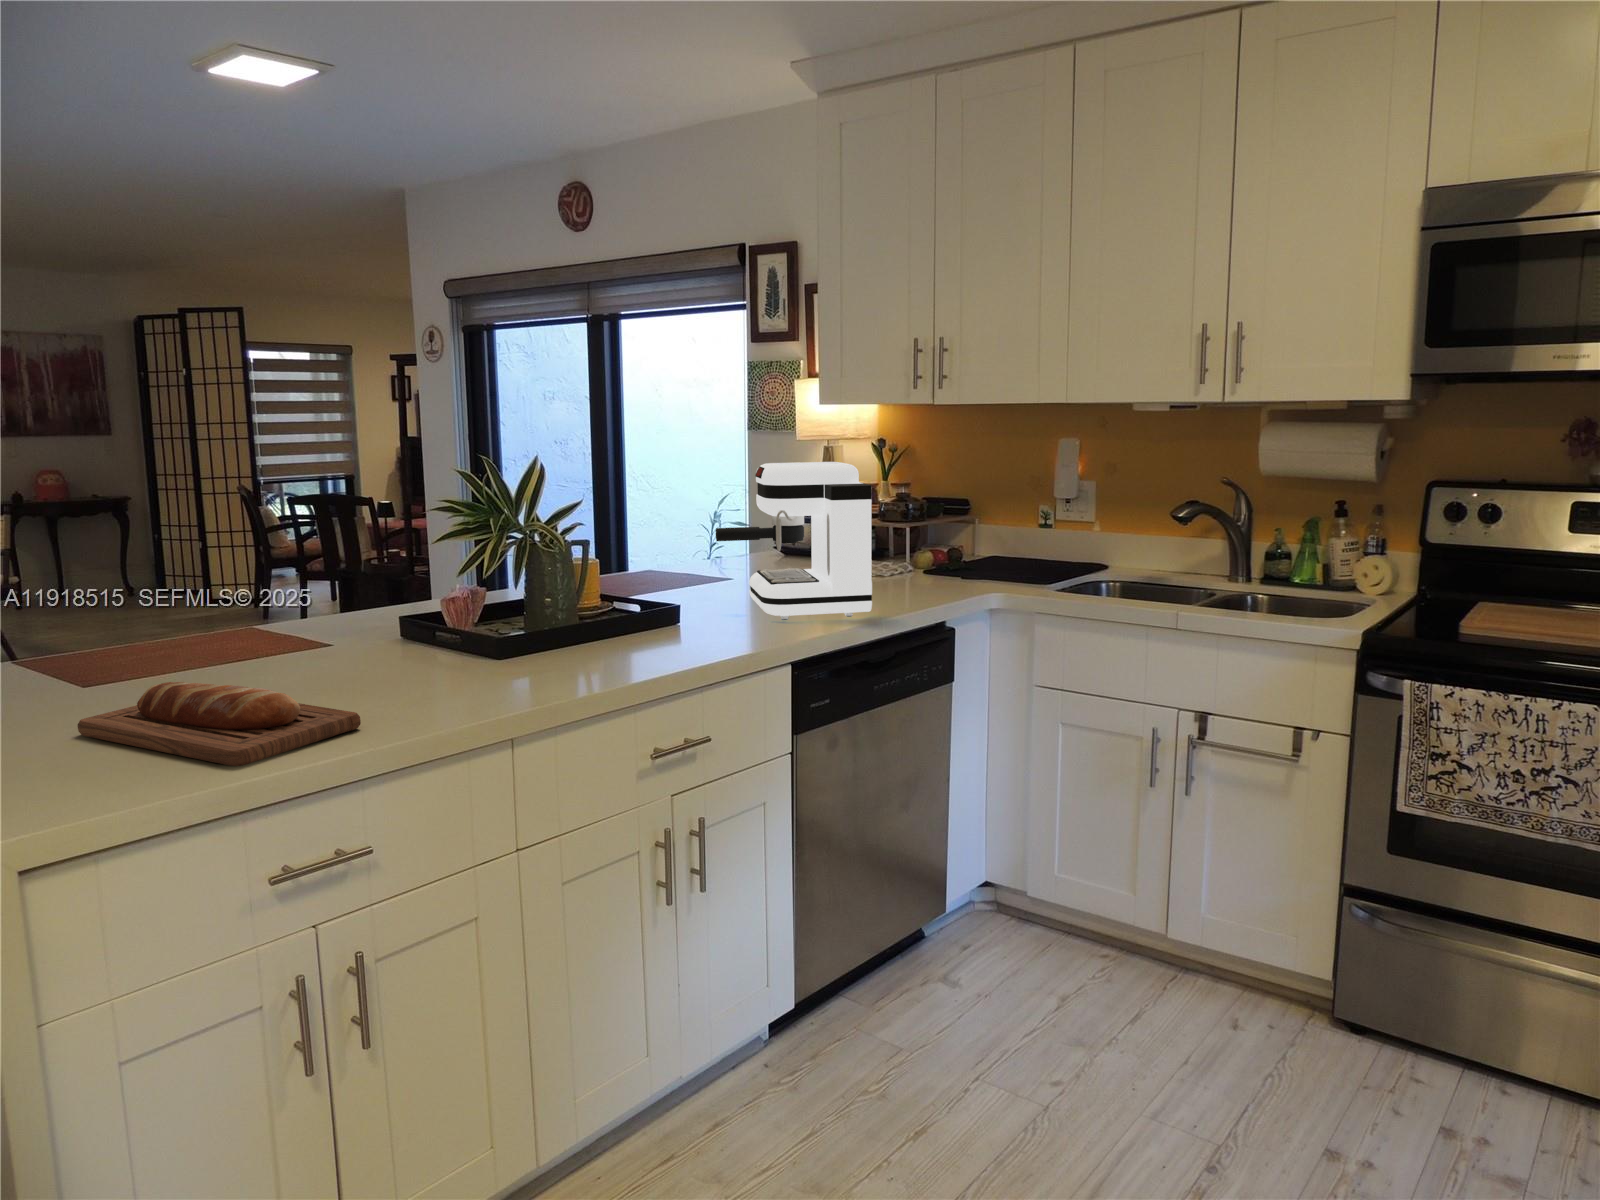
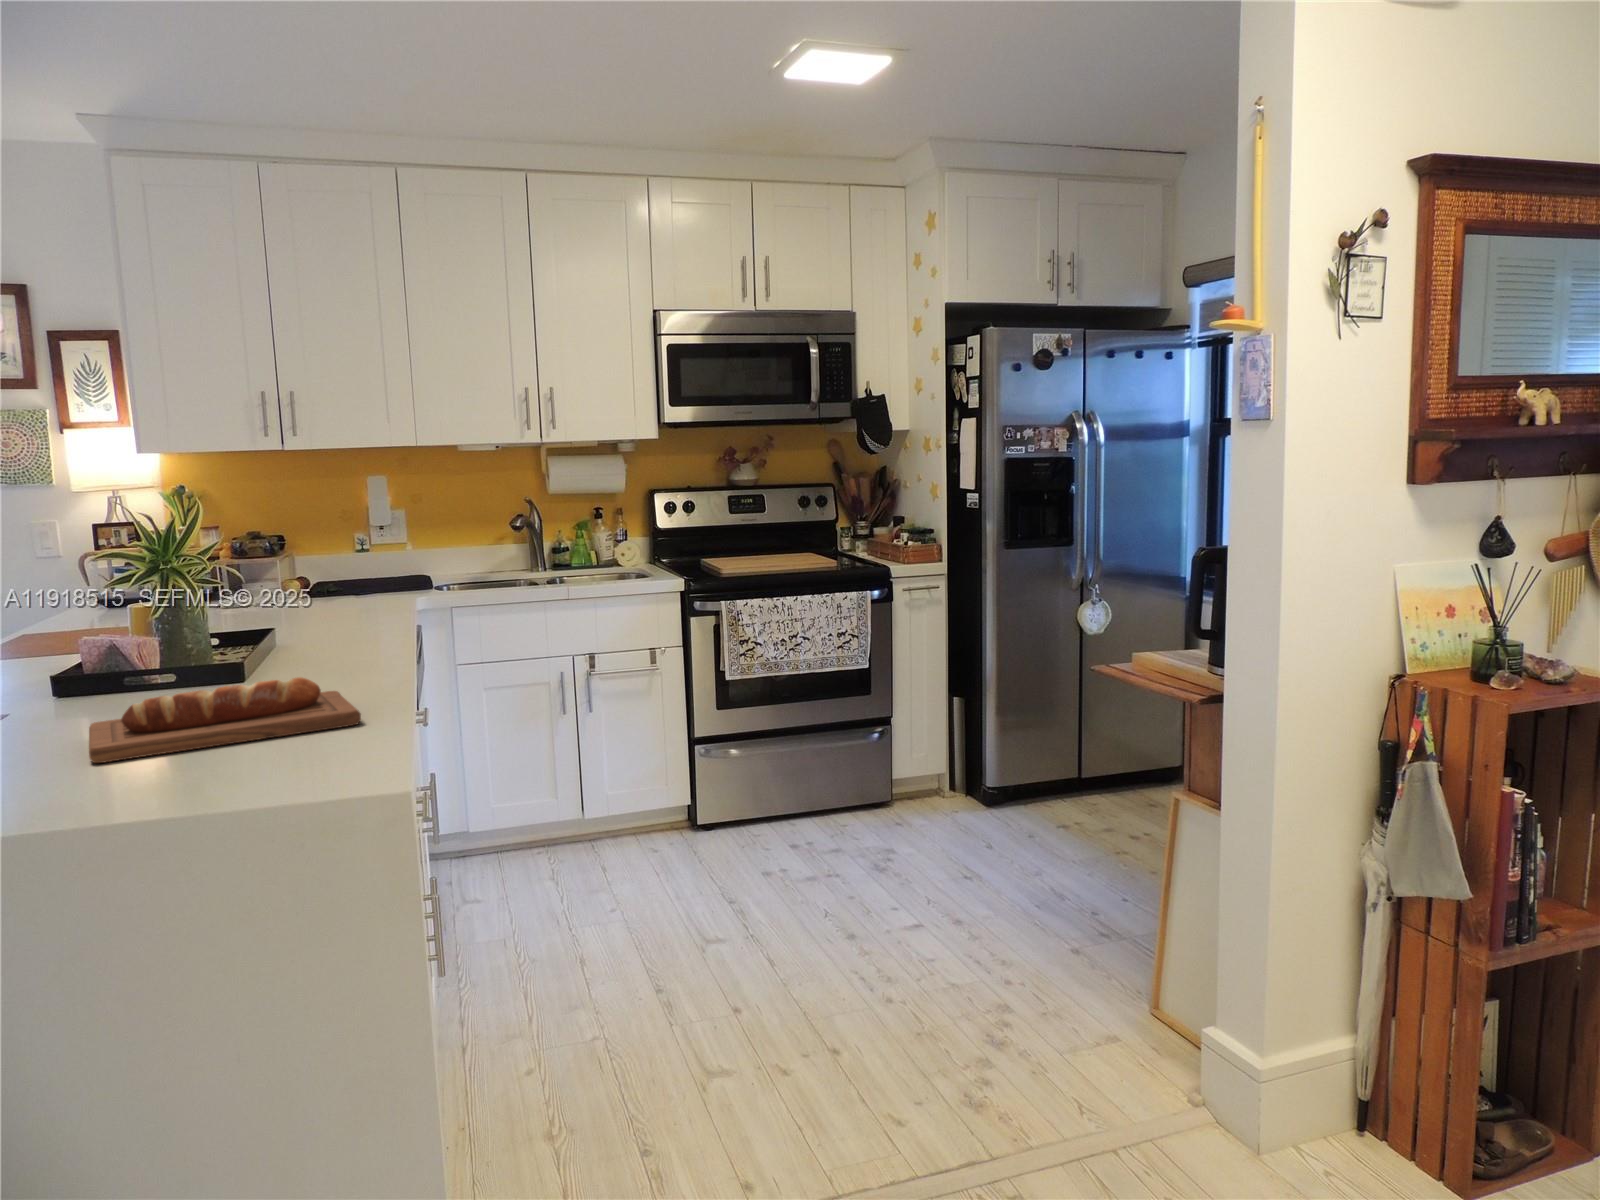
coffee maker: present [716,462,872,619] -> none [238,491,395,629]

